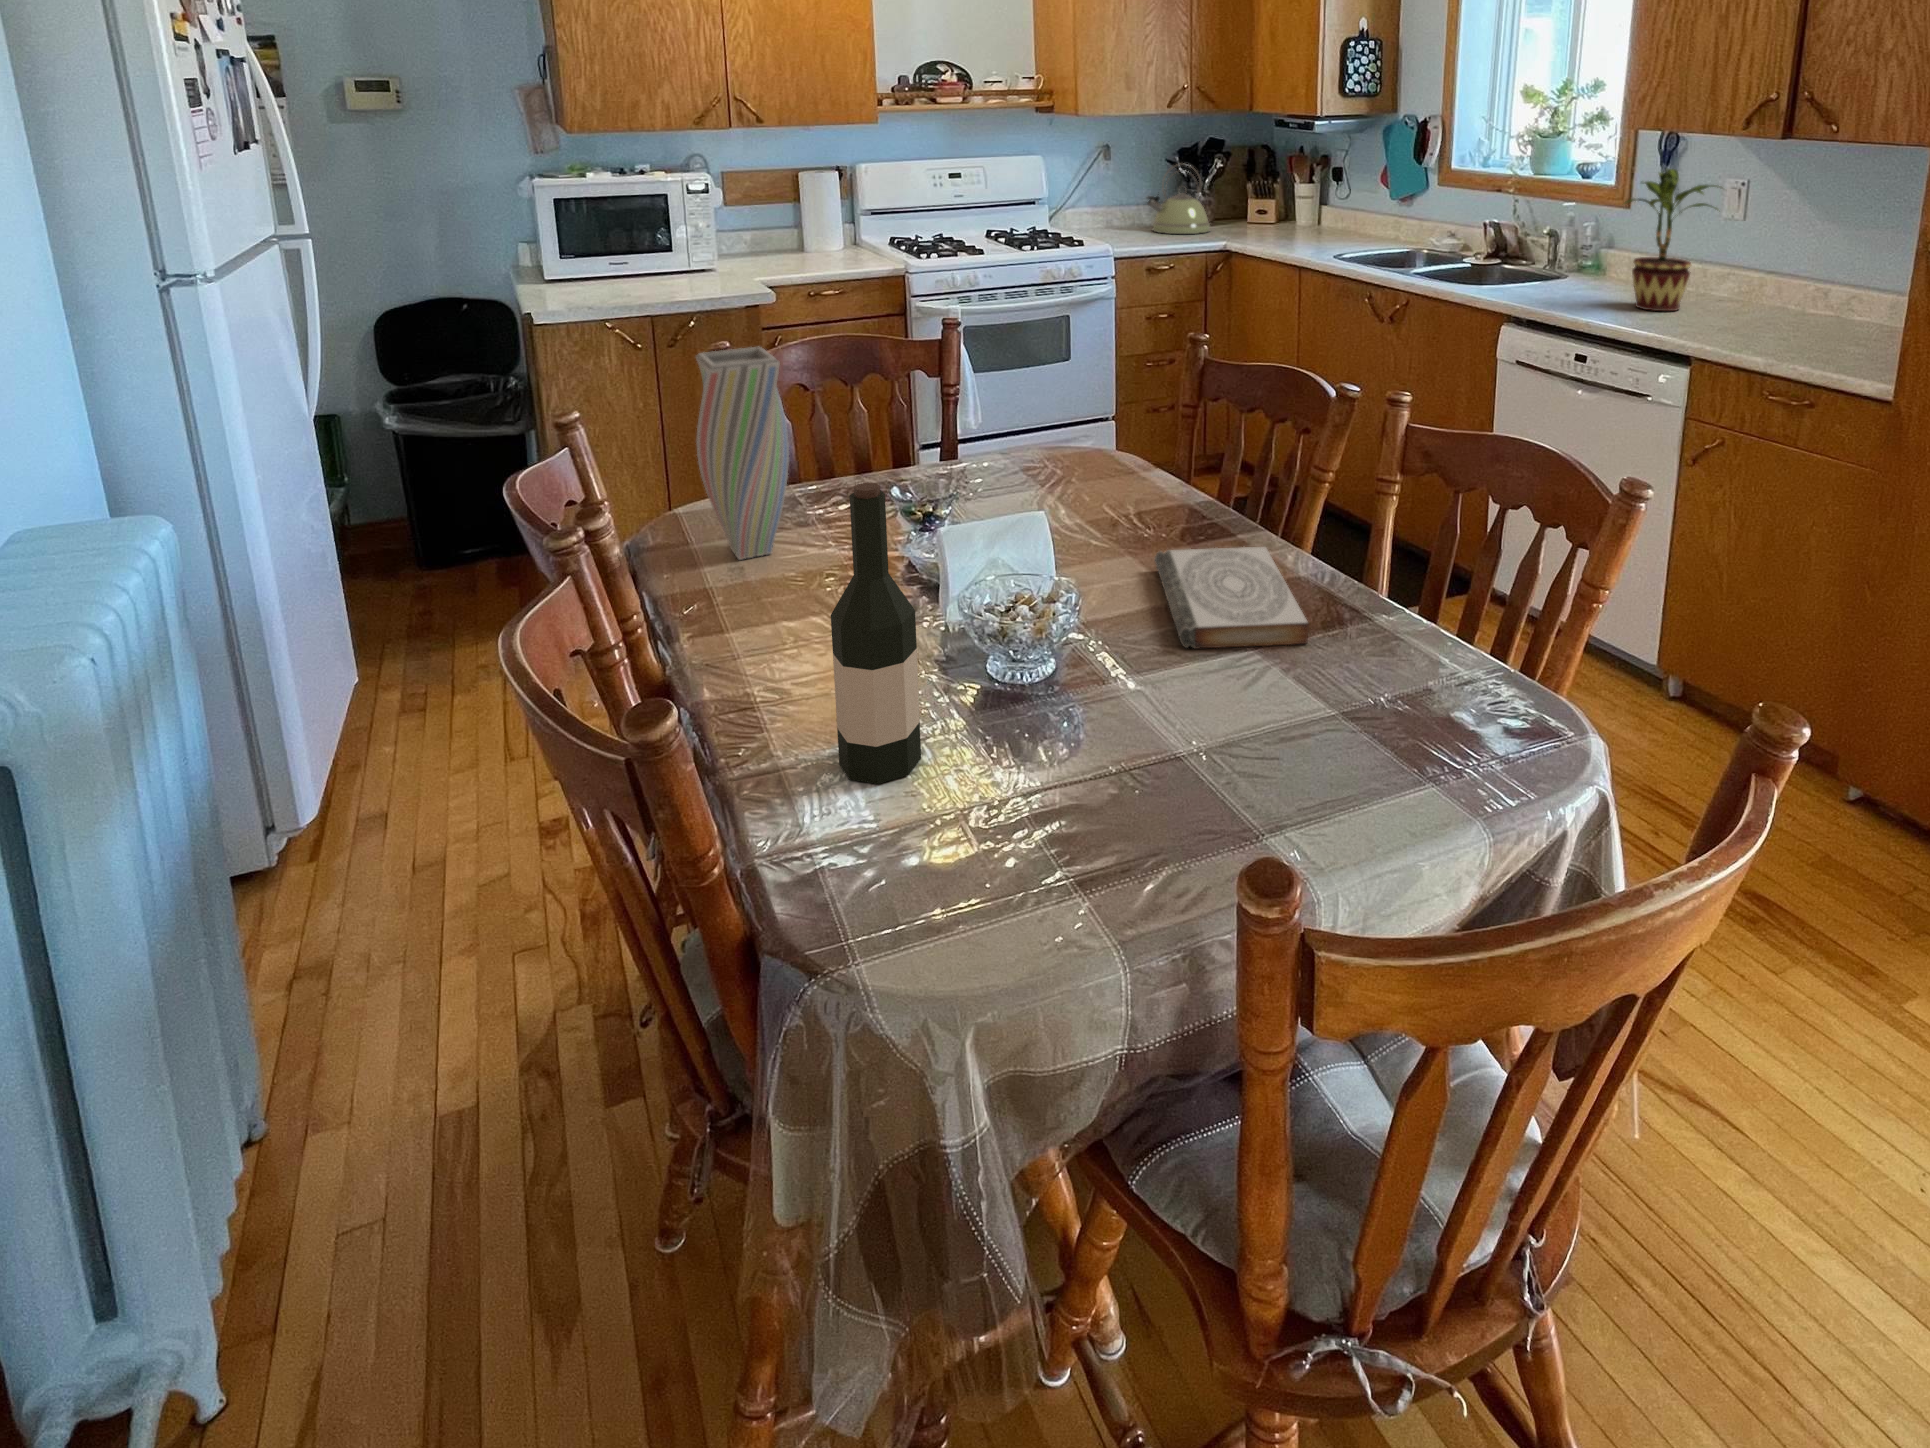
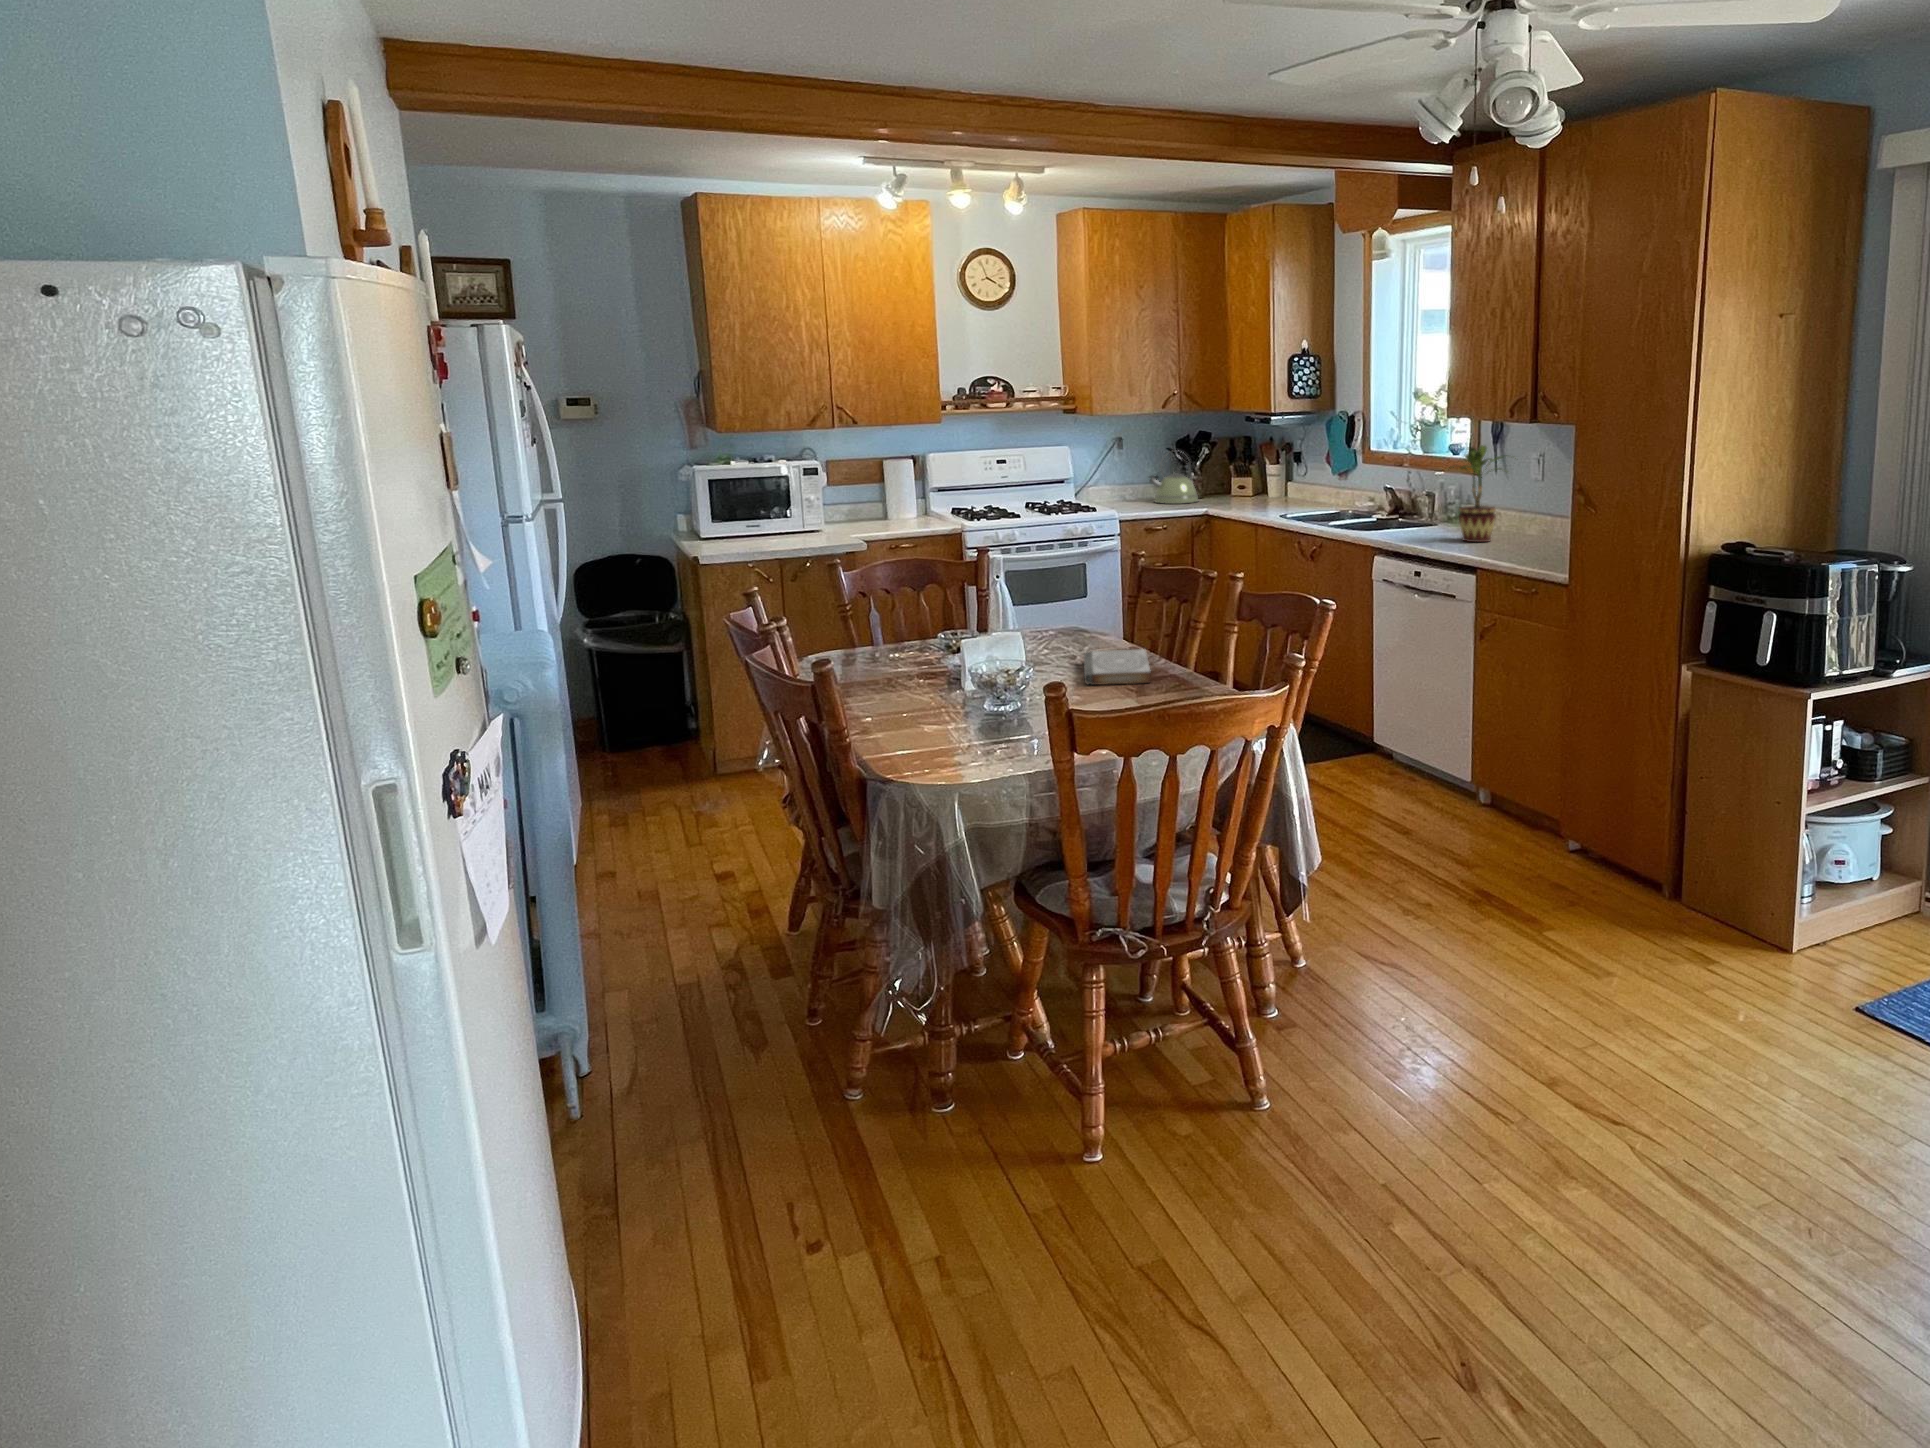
vase: present [696,346,789,560] -> none [832,545,883,663]
wine bottle: present [831,483,921,784] -> none [906,581,948,720]

